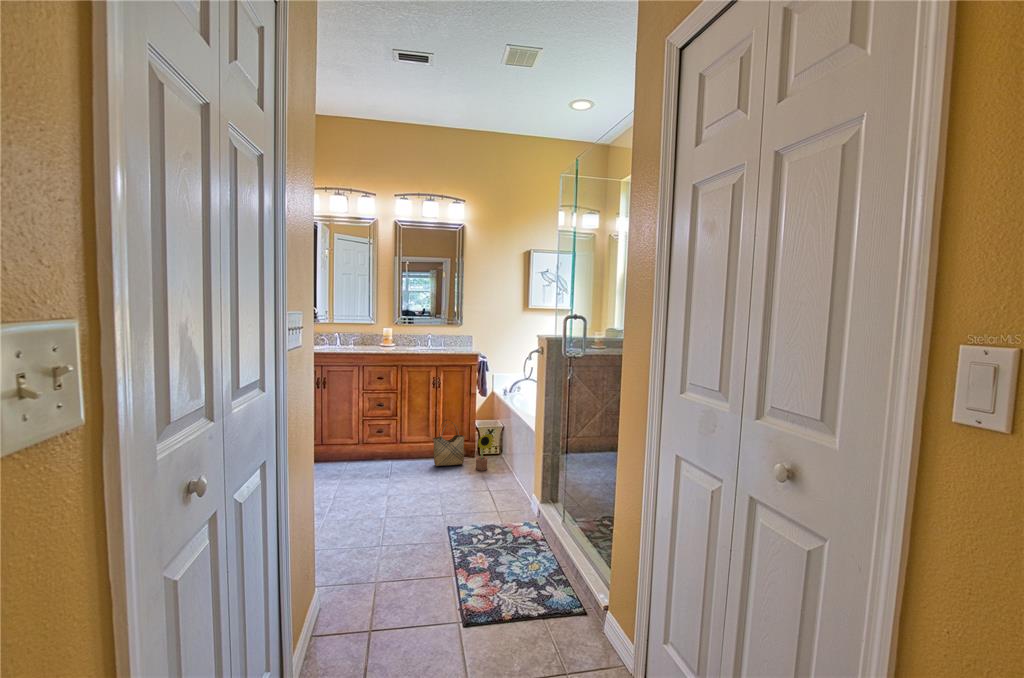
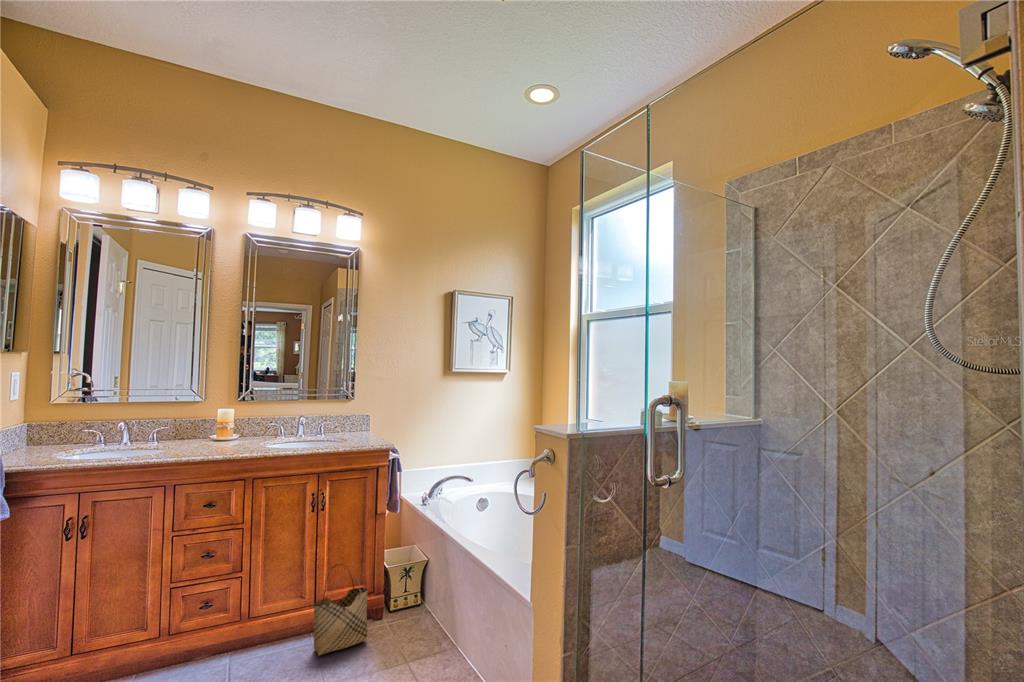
decorative plant: present [476,434,494,470] -> none [390,584,426,650]

